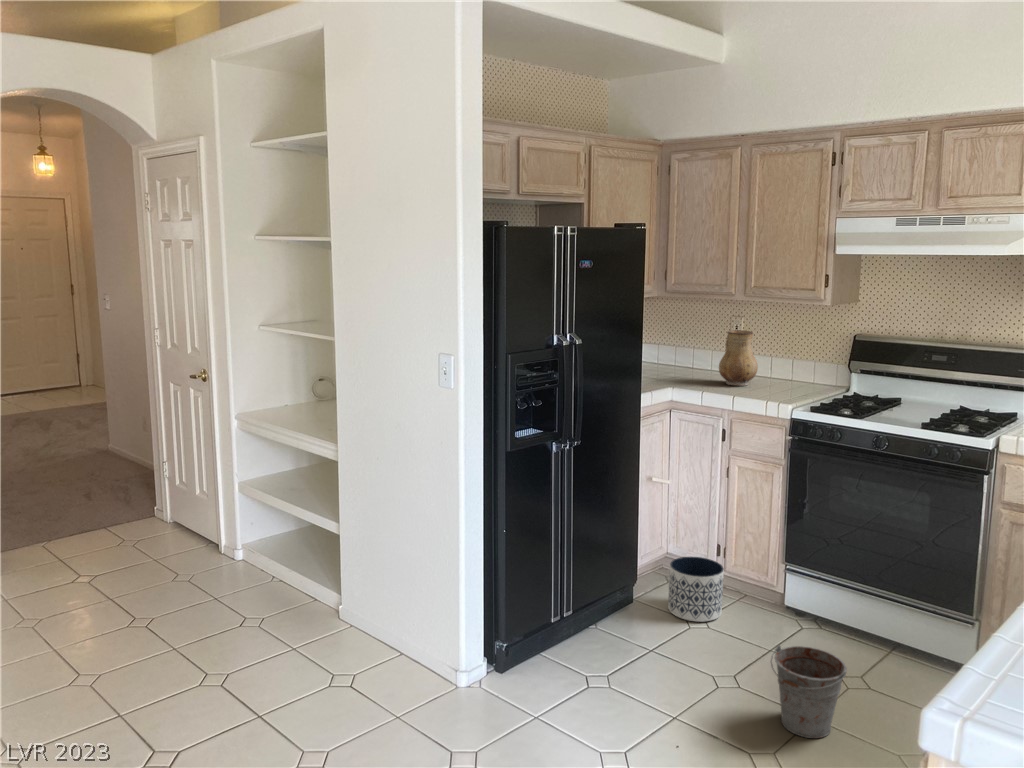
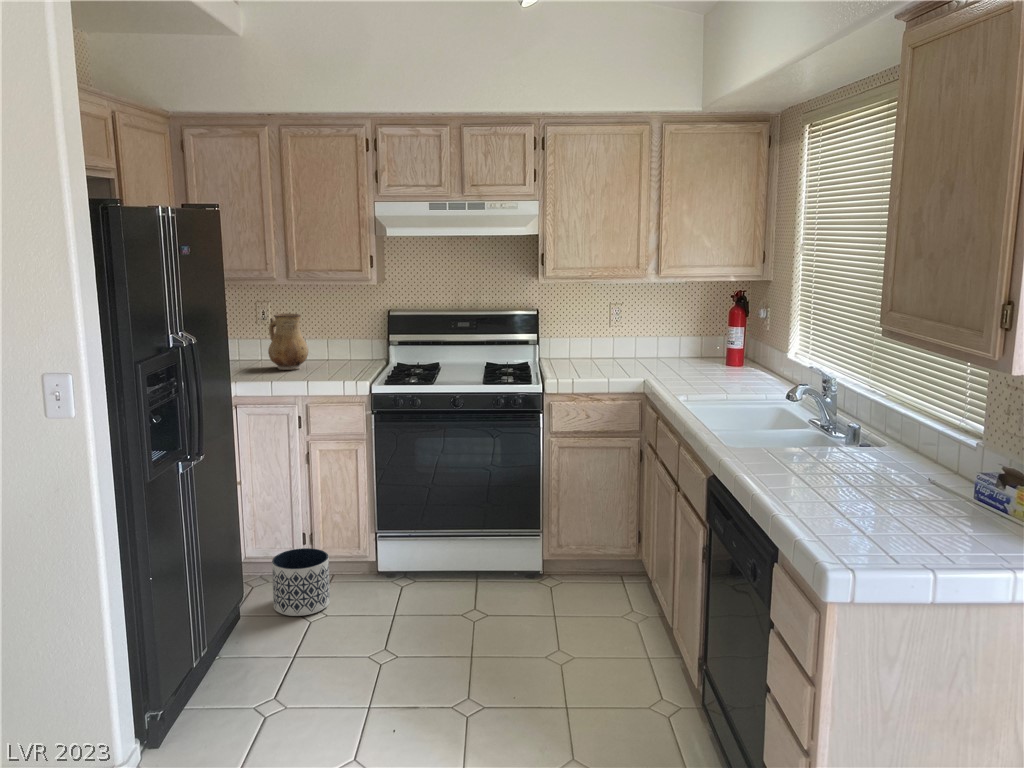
bucket: present [771,645,847,738] -> none [438,593,505,675]

